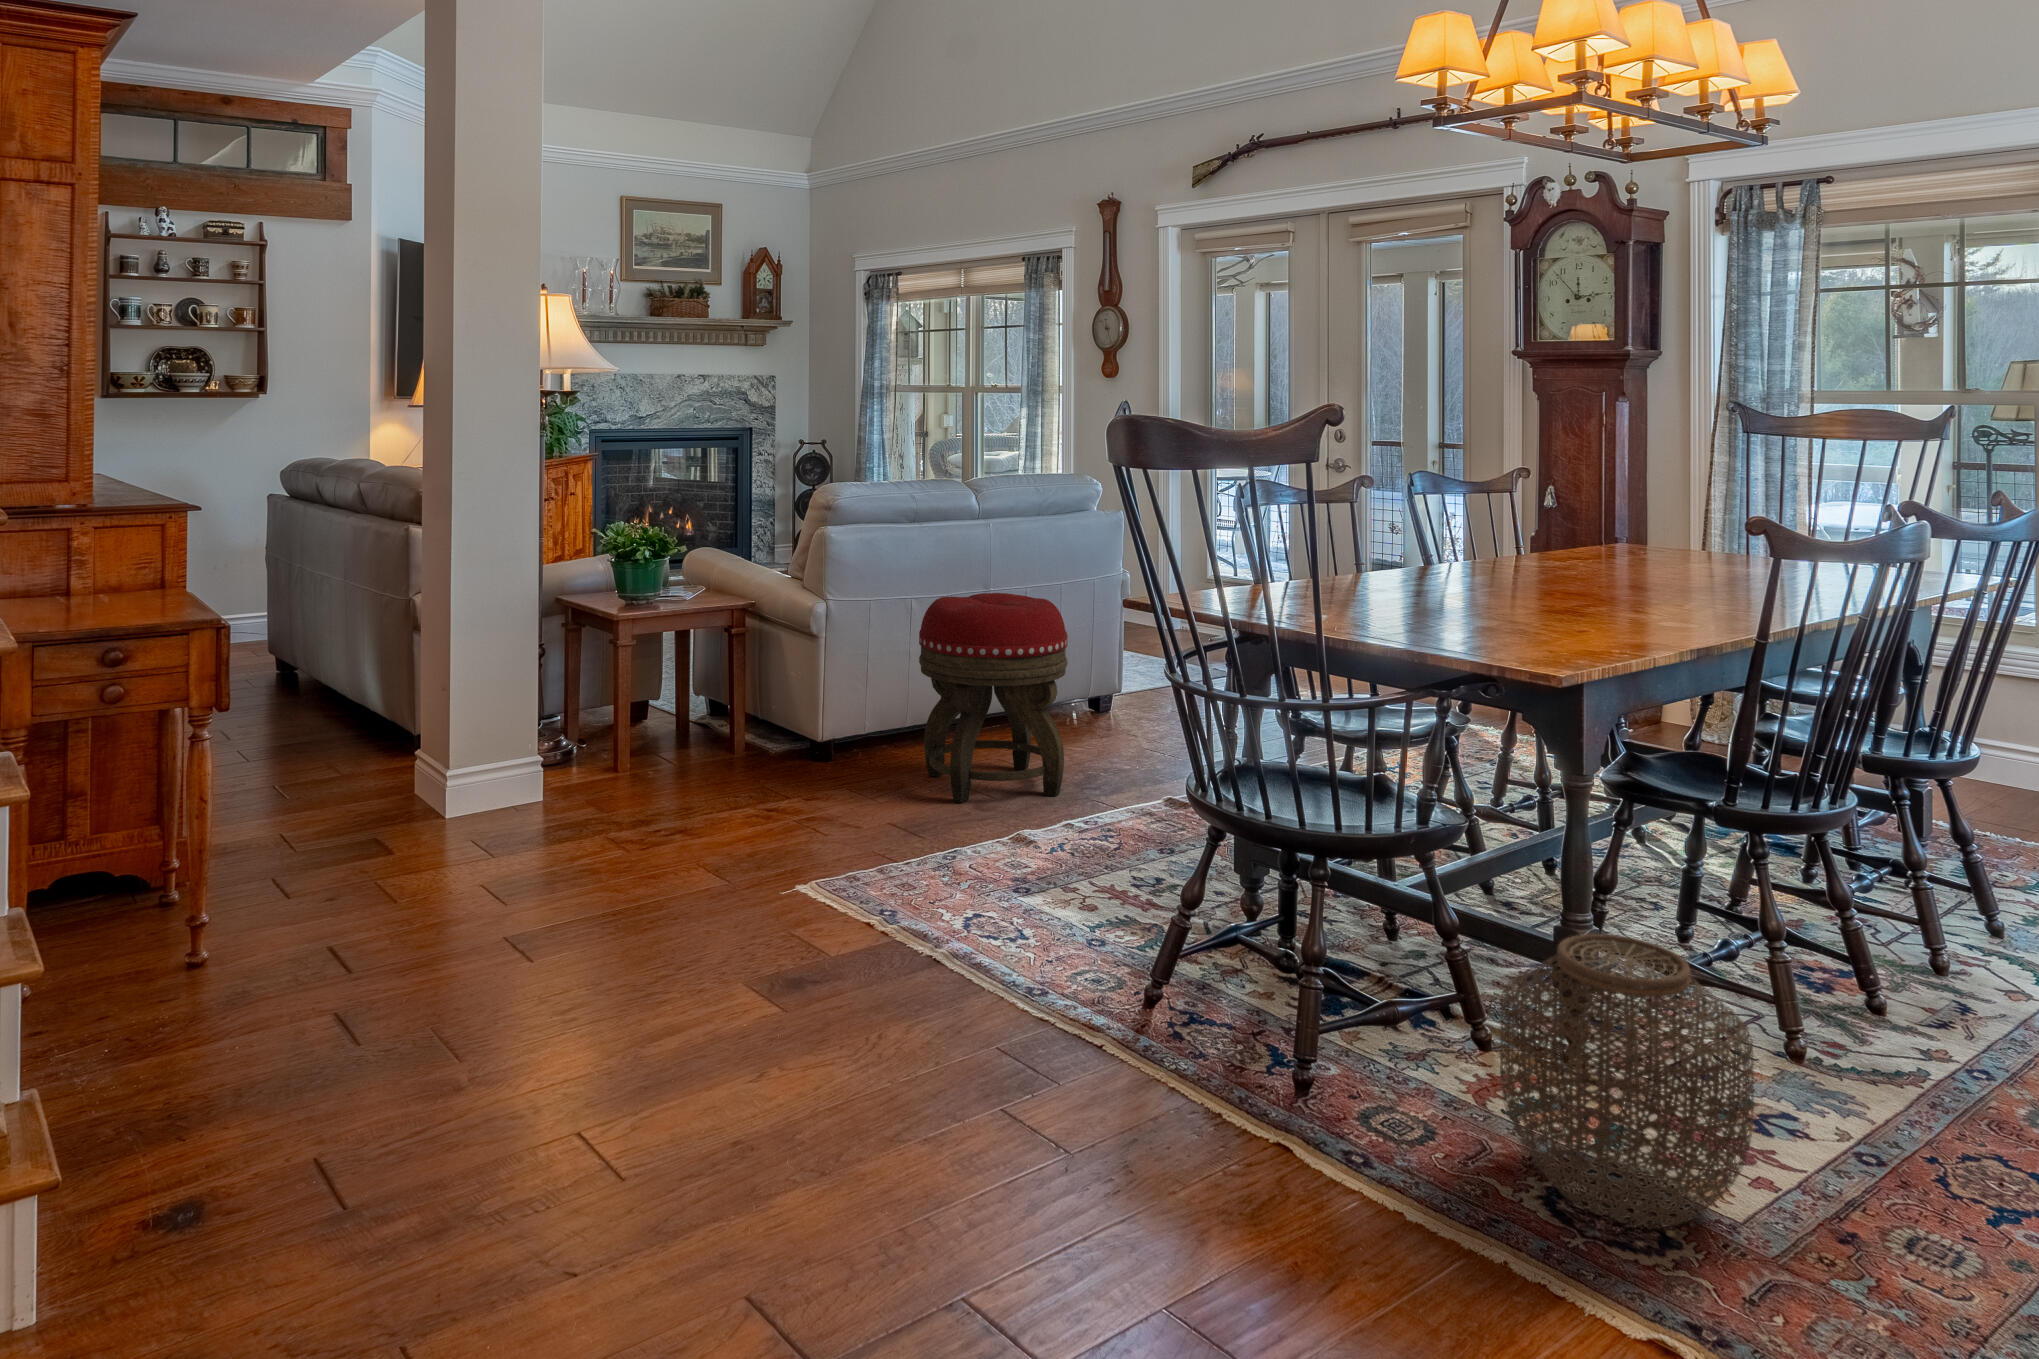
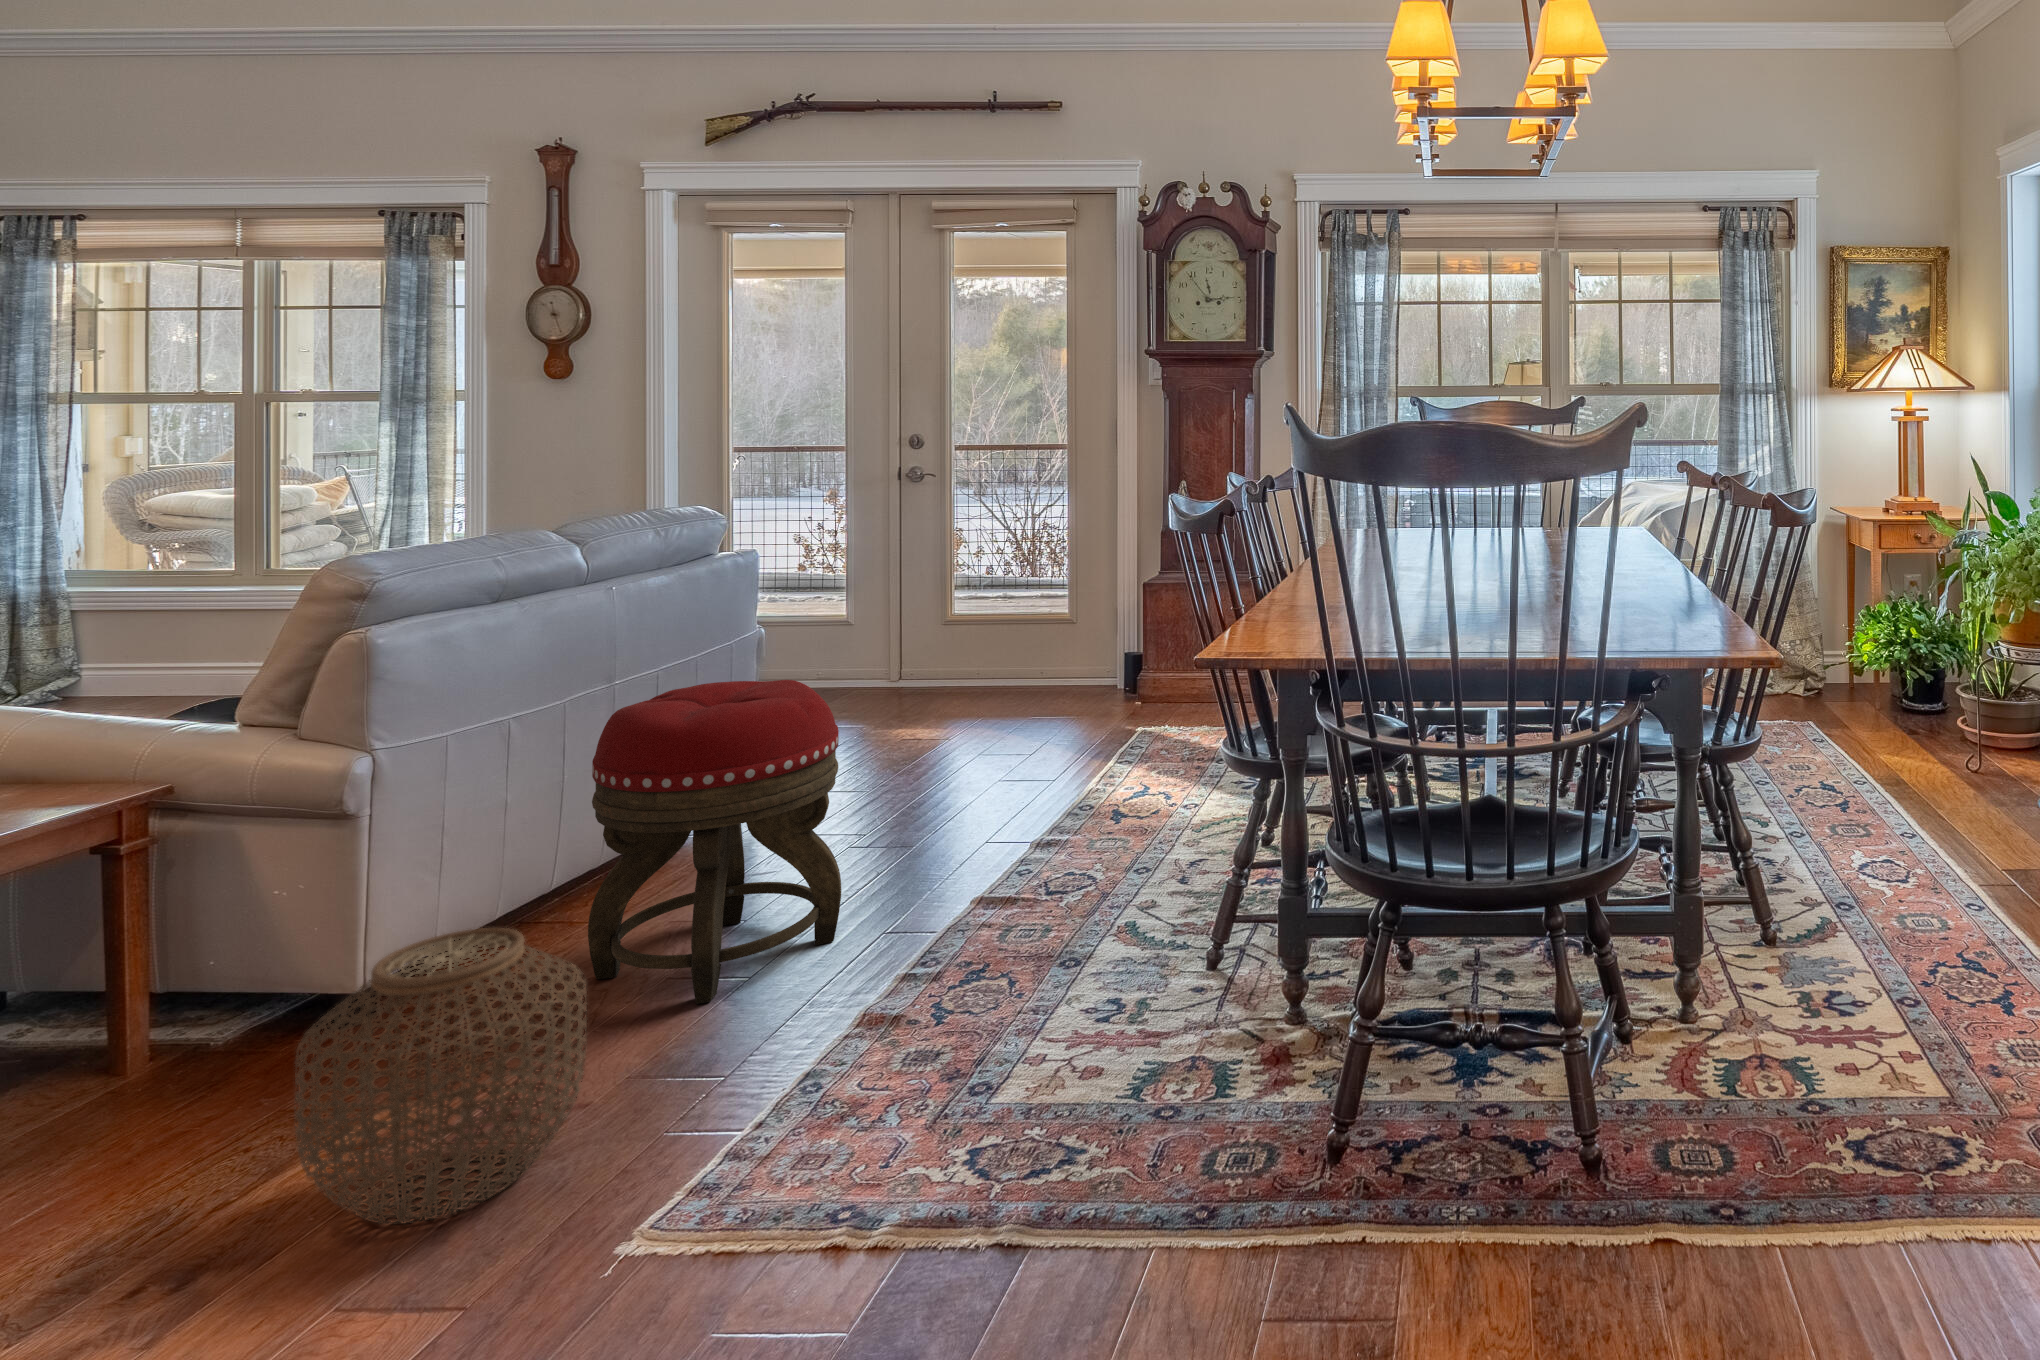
woven basket: present [1500,934,1754,1227] -> present [295,928,587,1224]

